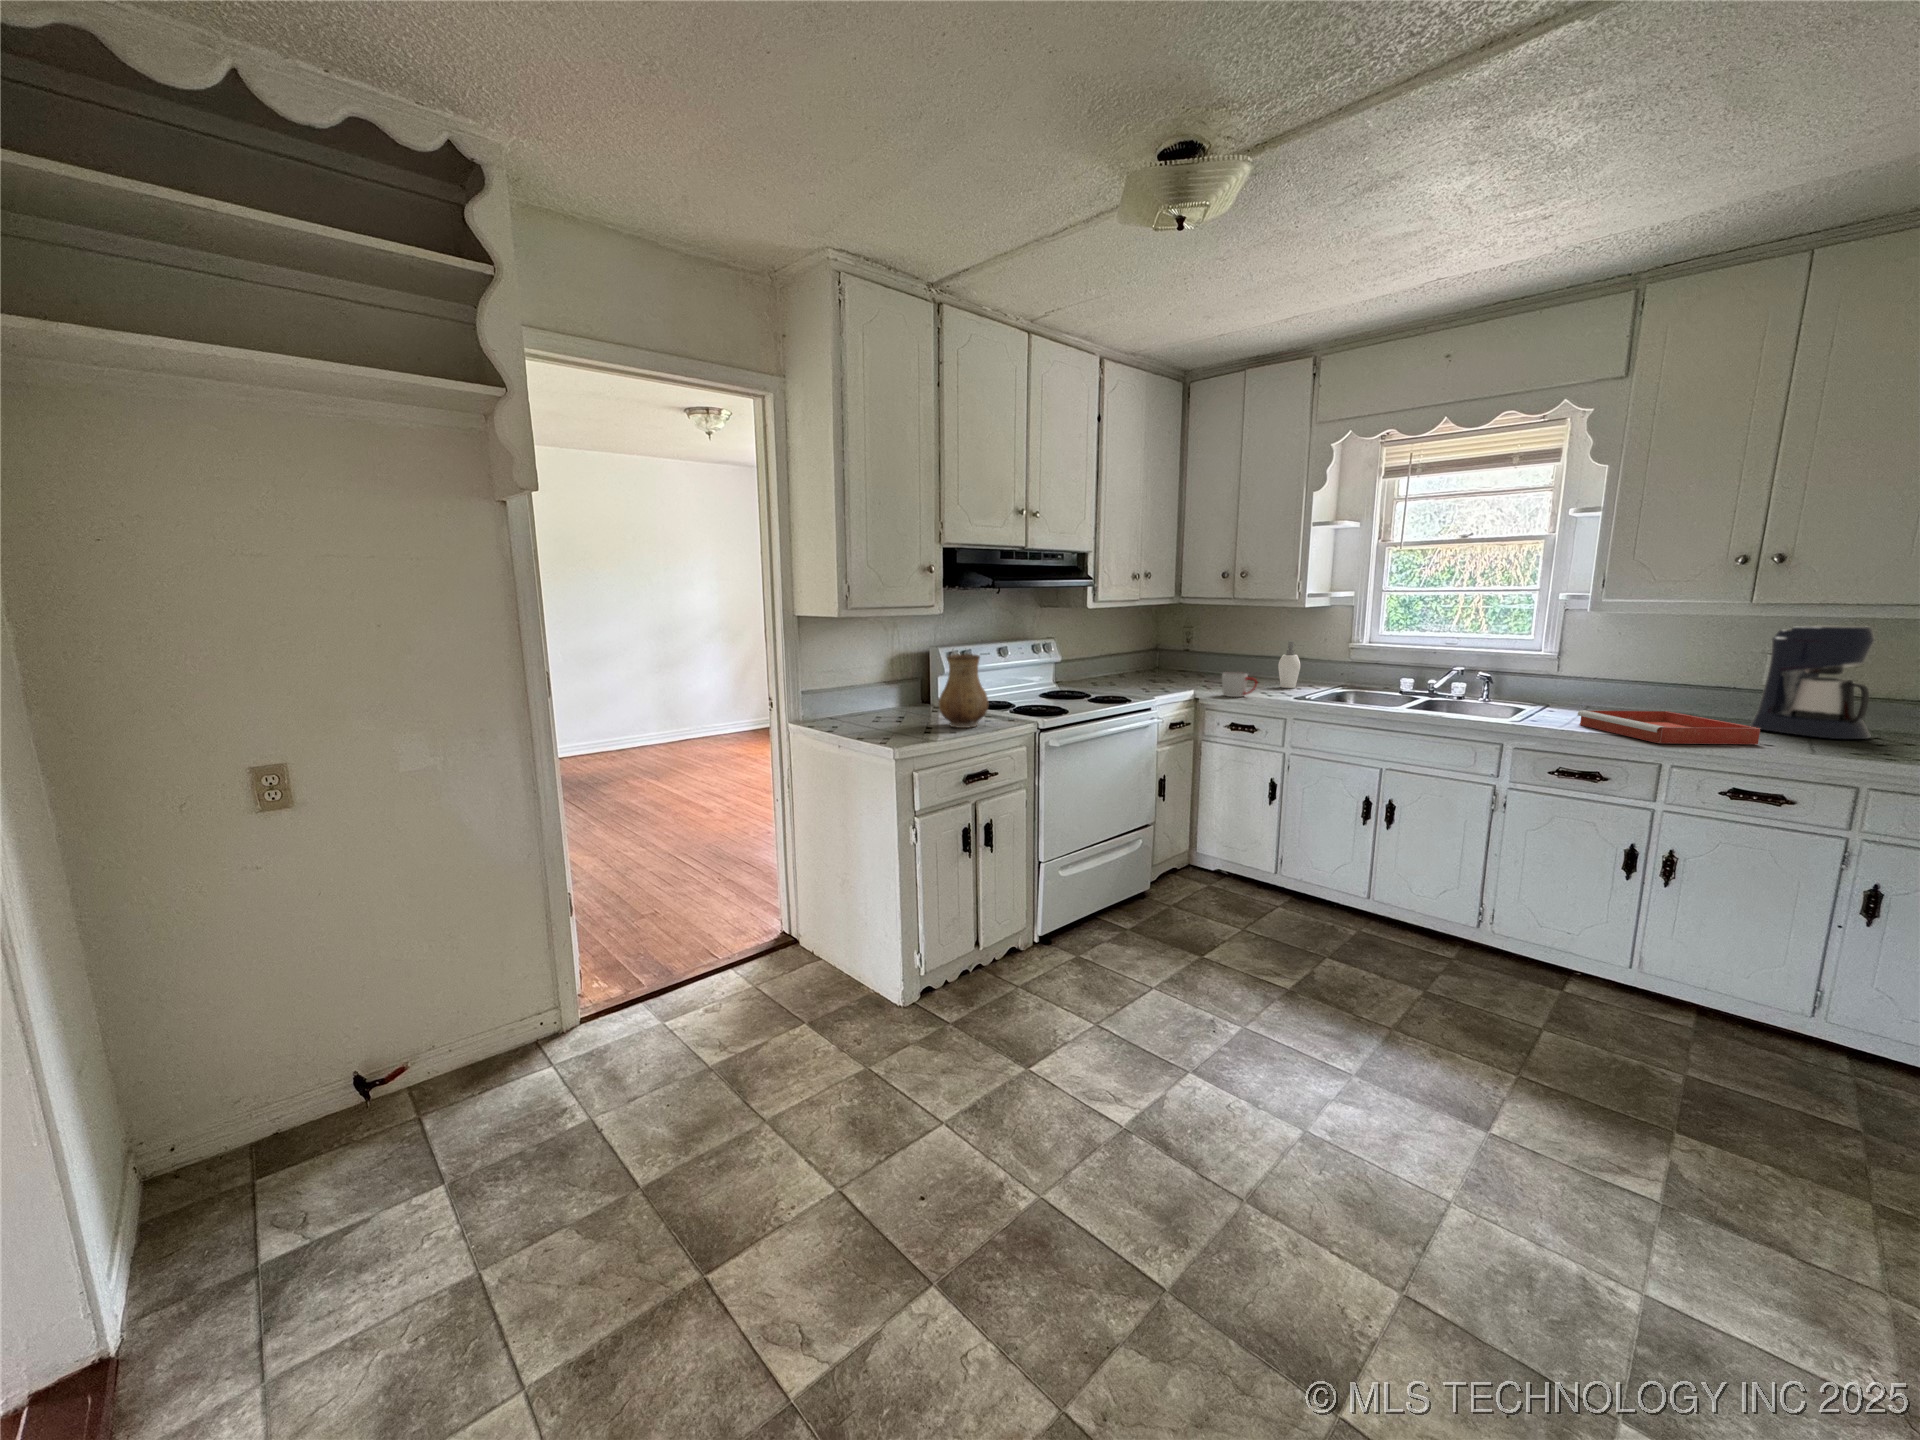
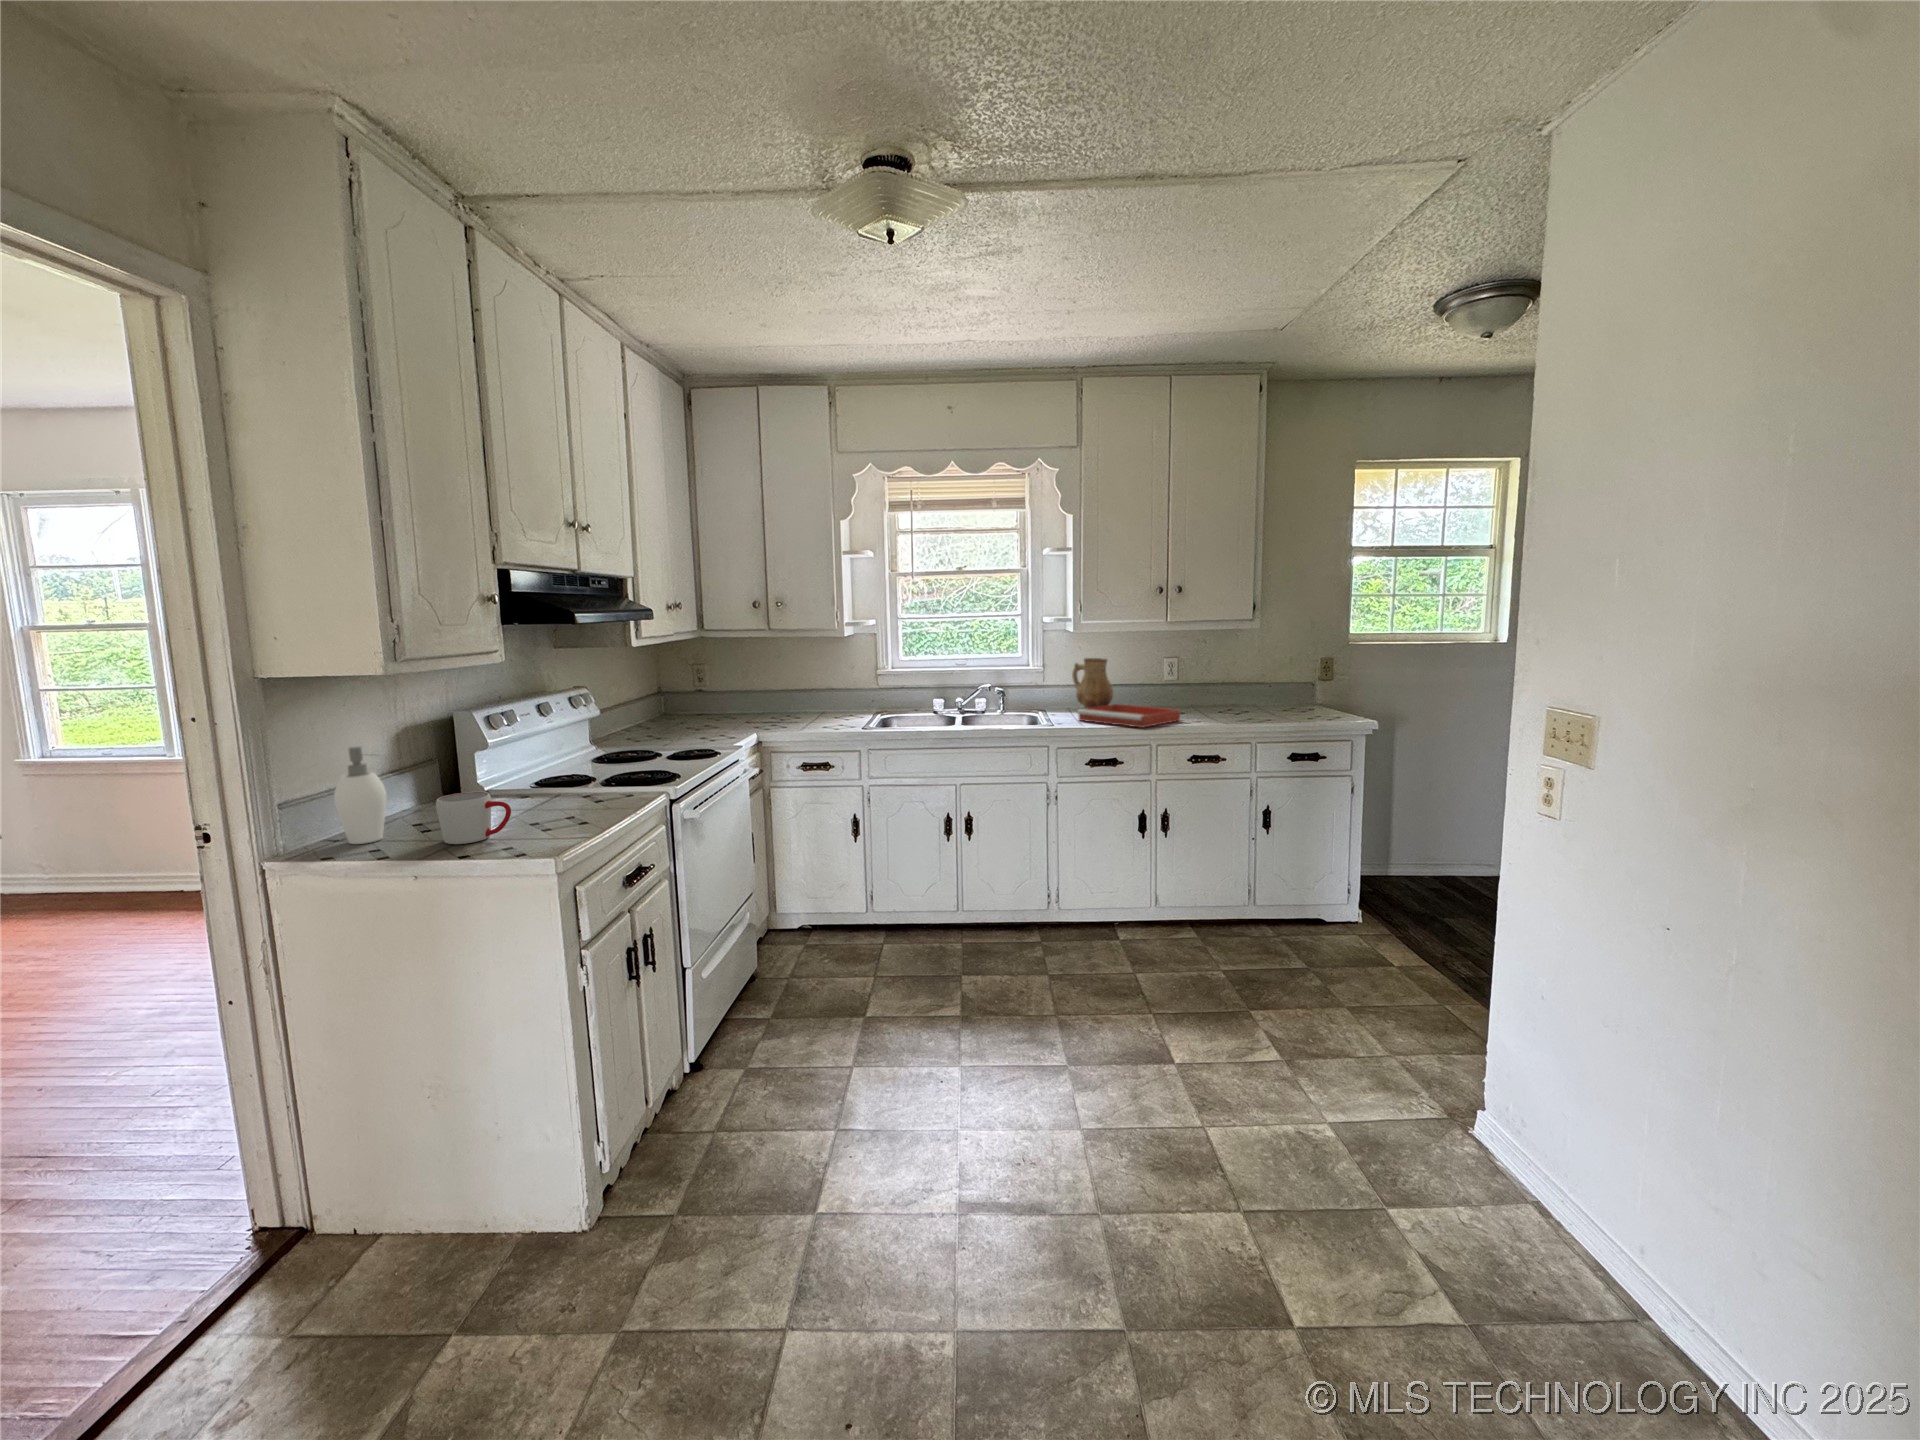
coffee maker: present [1751,625,1875,739] -> none [1153,638,1209,712]
soap dispenser: present [1278,641,1300,688] -> present [334,747,386,844]
ceramic pitcher: present [939,654,988,728] -> present [1072,658,1113,708]
mug: present [1222,672,1257,697] -> present [436,792,511,844]

